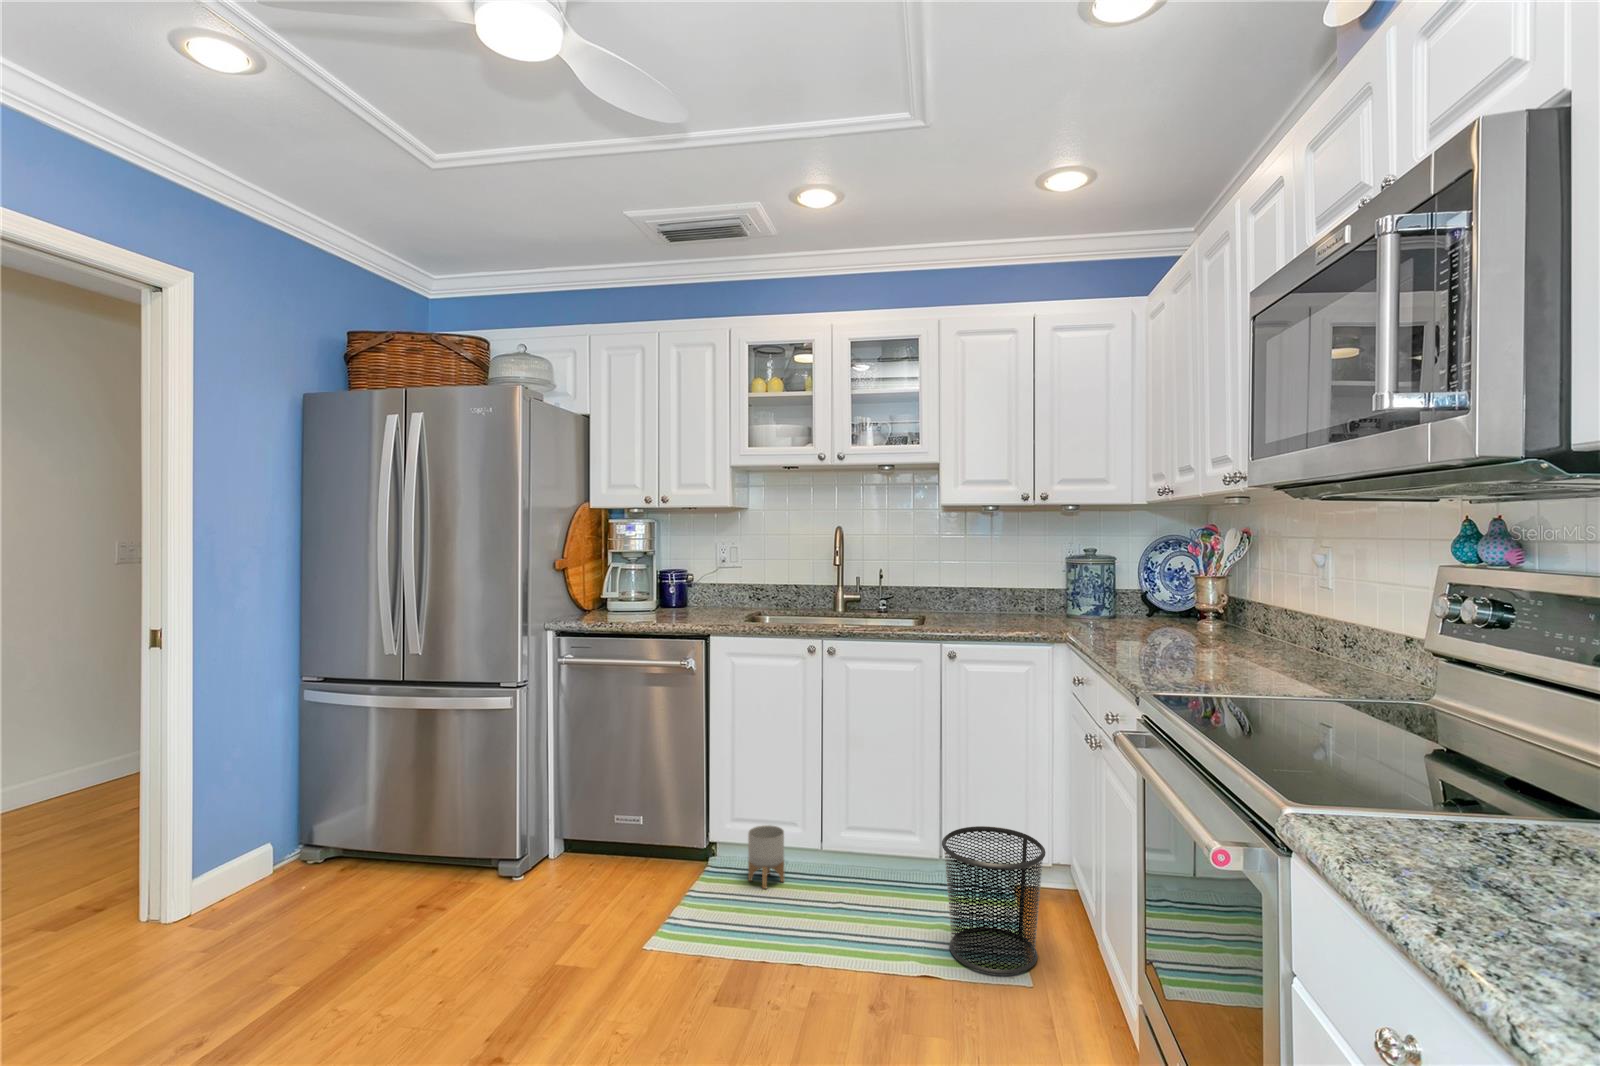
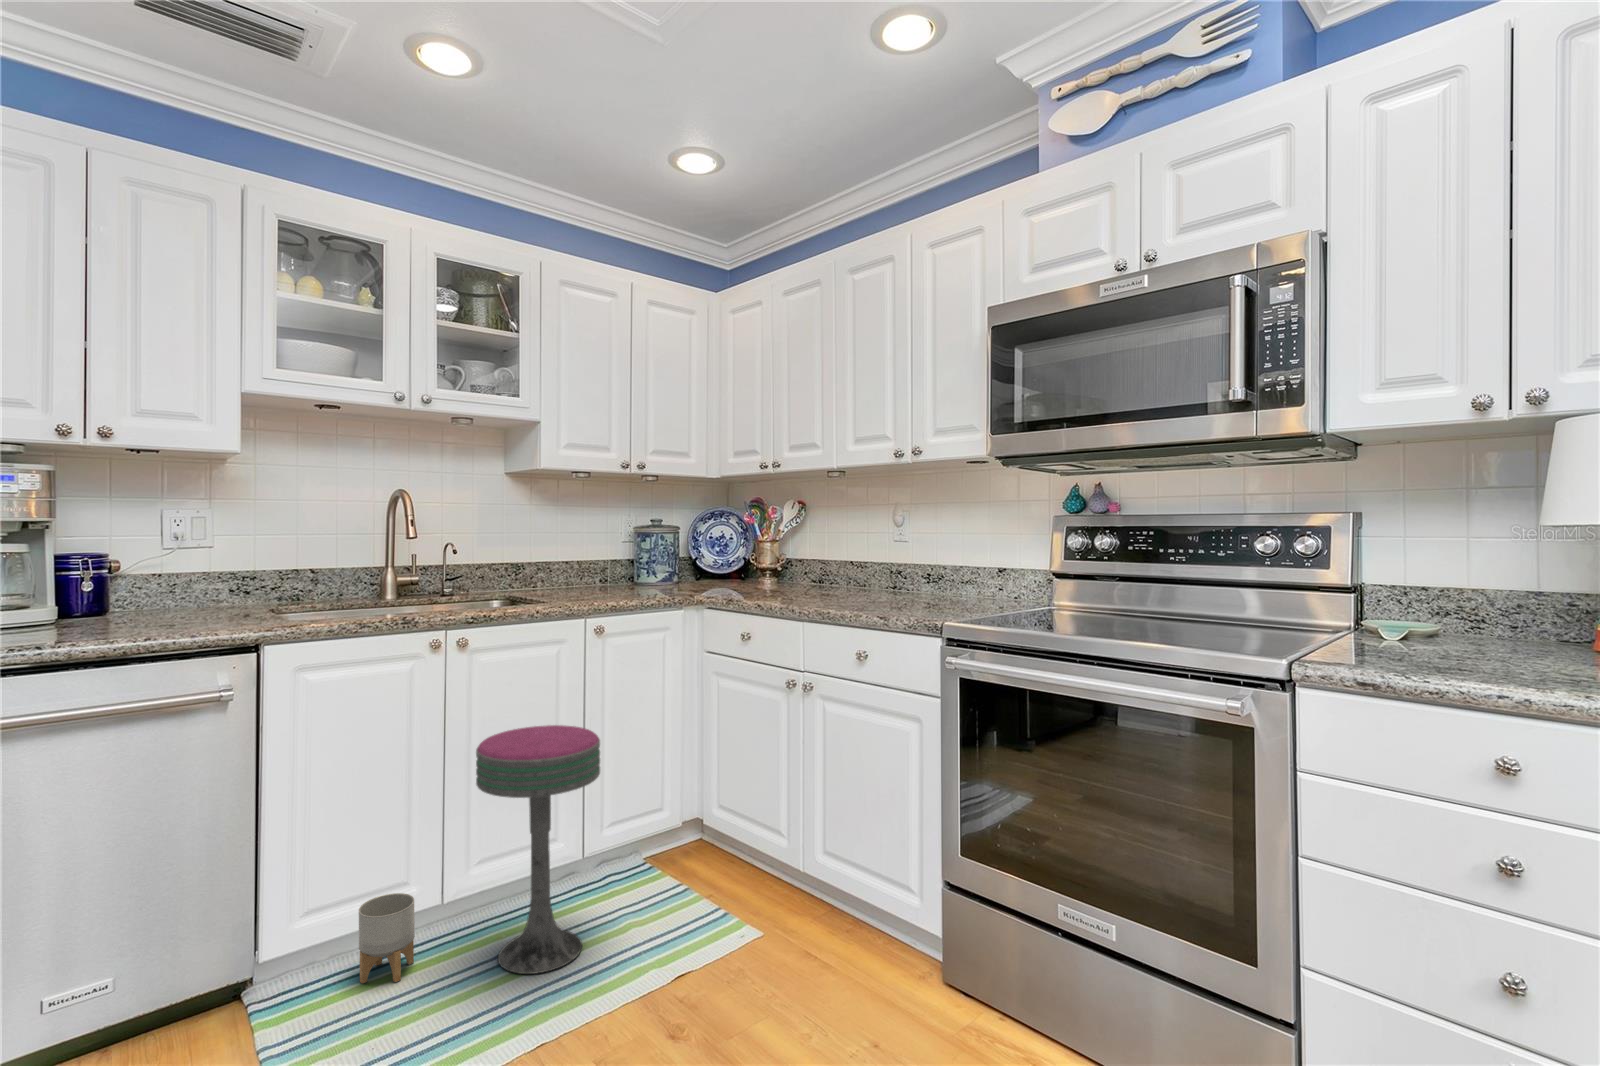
bar stool: none [805,725,902,928] -> present [476,725,600,974]
waste bin: present [942,826,1046,975] -> none [656,795,761,943]

